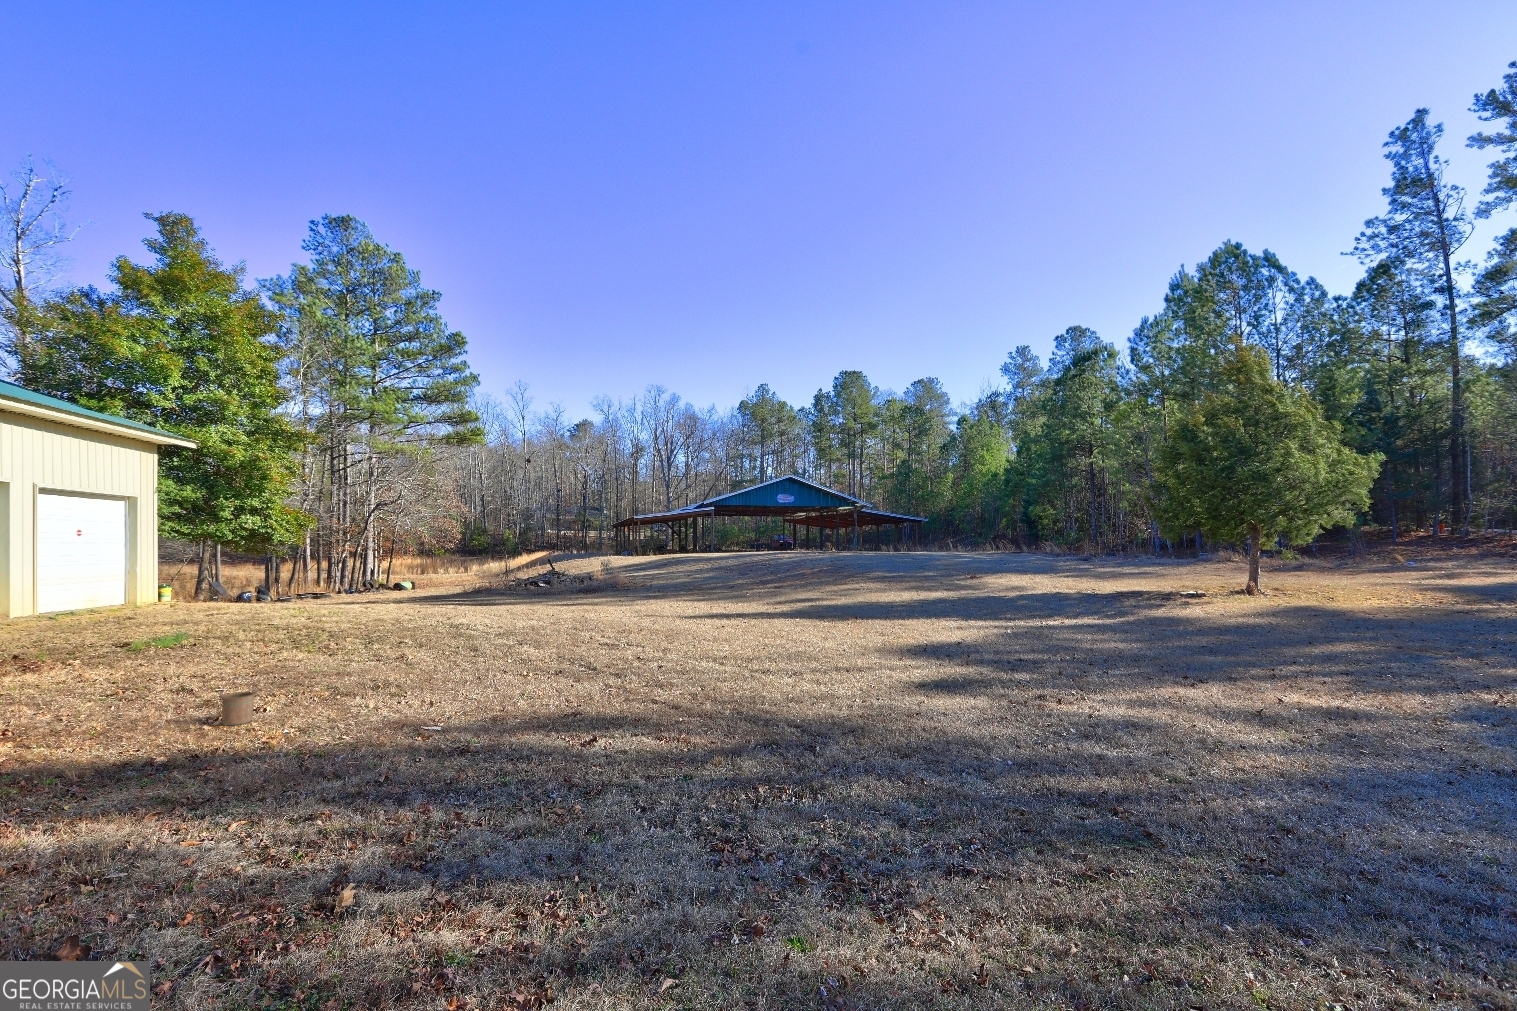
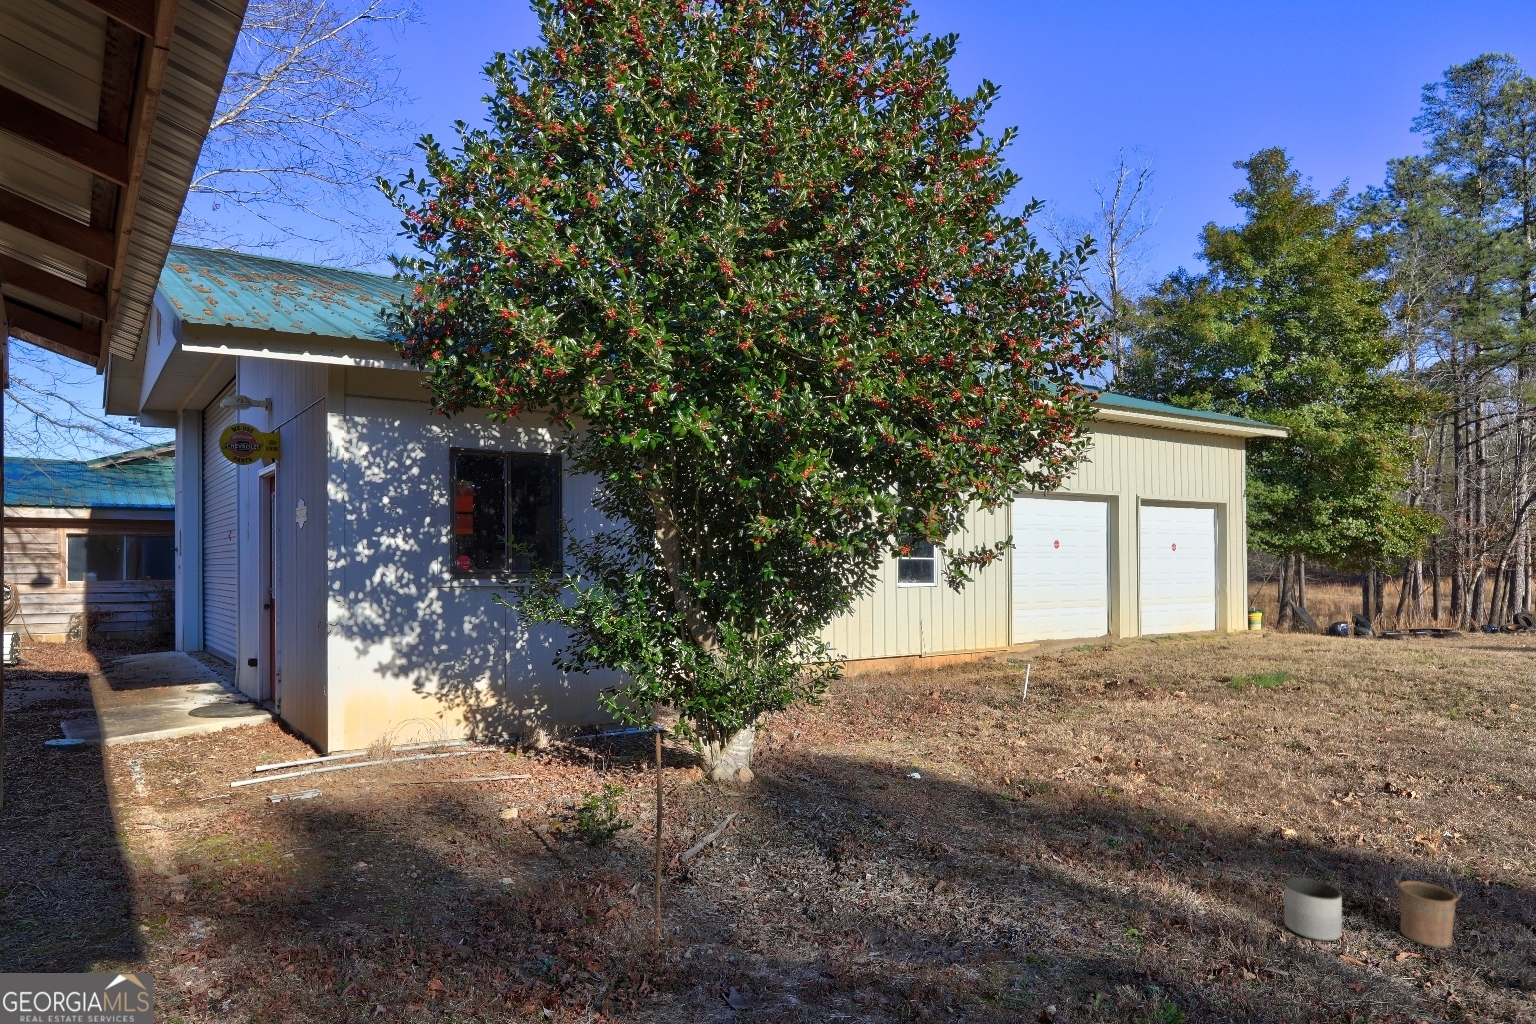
planter: none [138,708,181,744] -> present [1284,878,1342,941]

